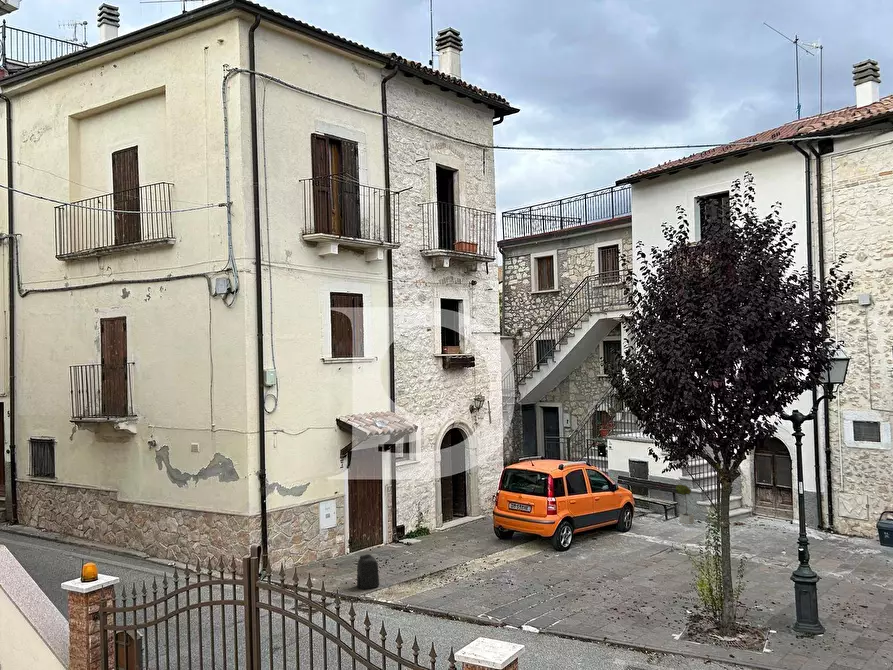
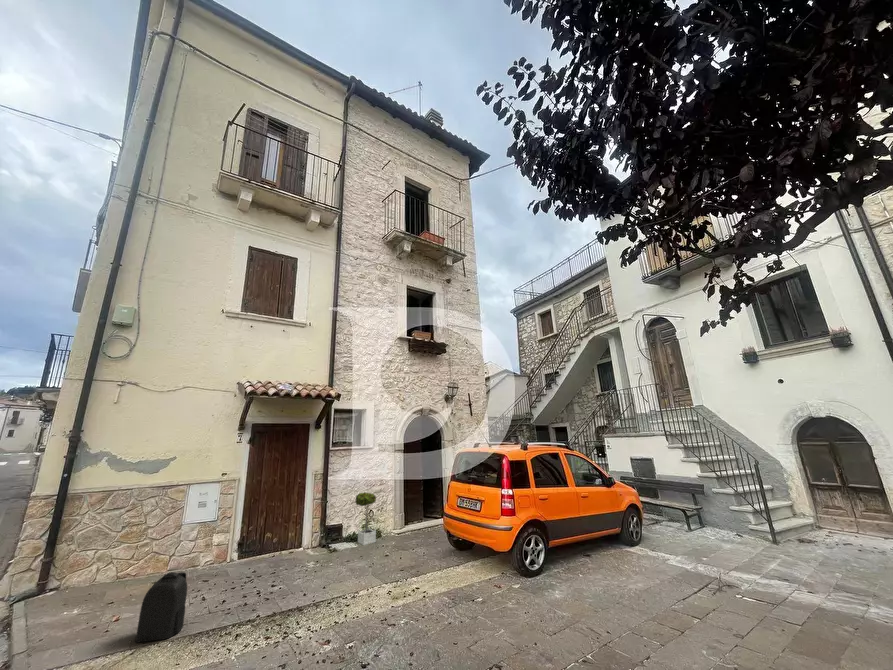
potted tree: present [676,484,694,524] -> present [355,492,376,545]

